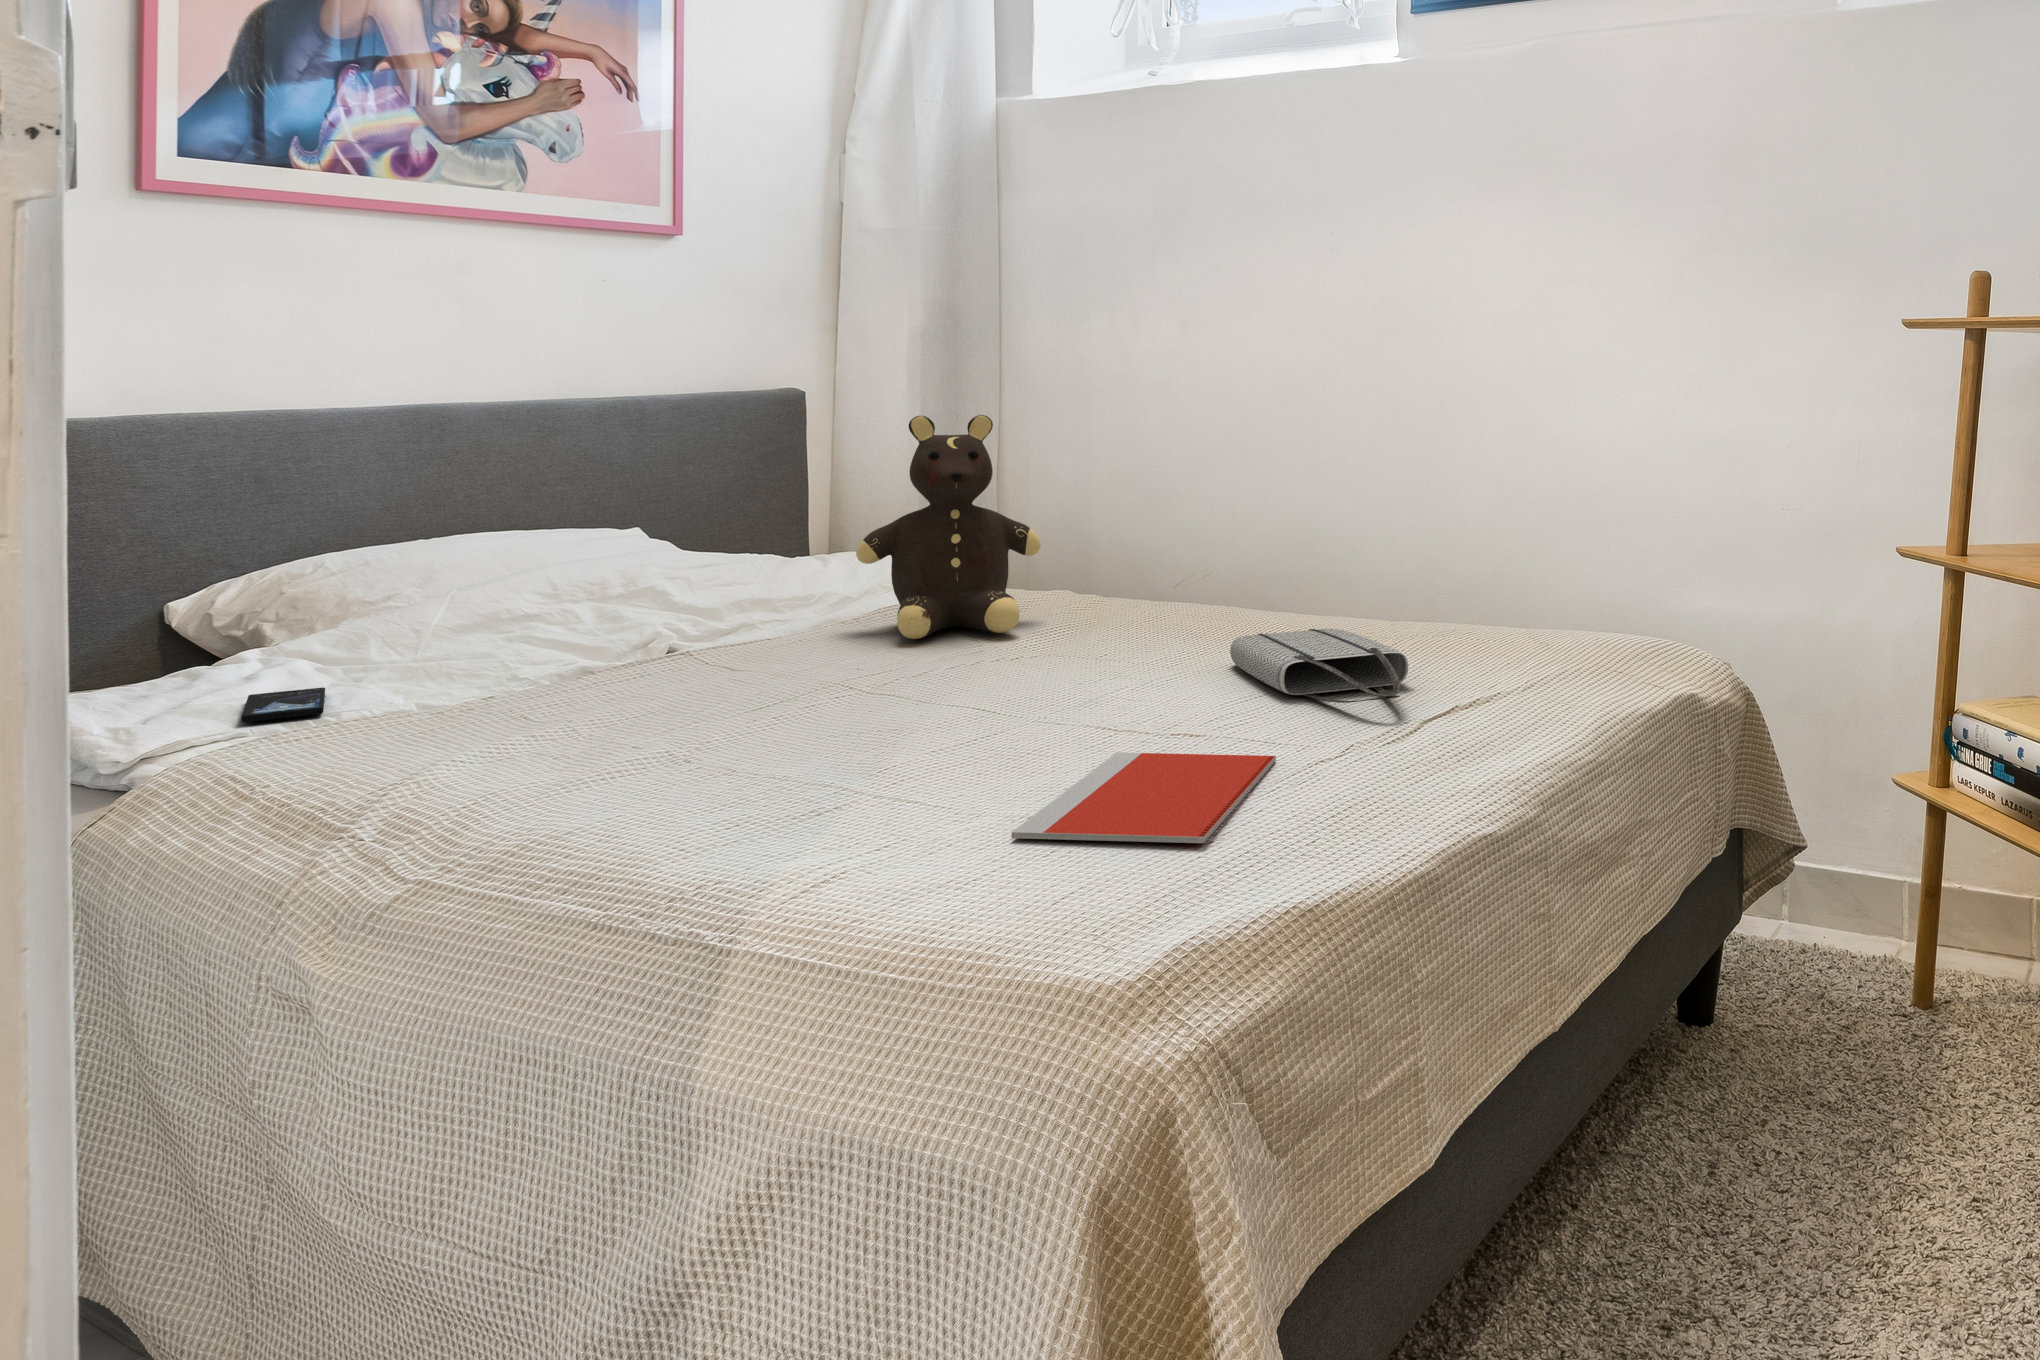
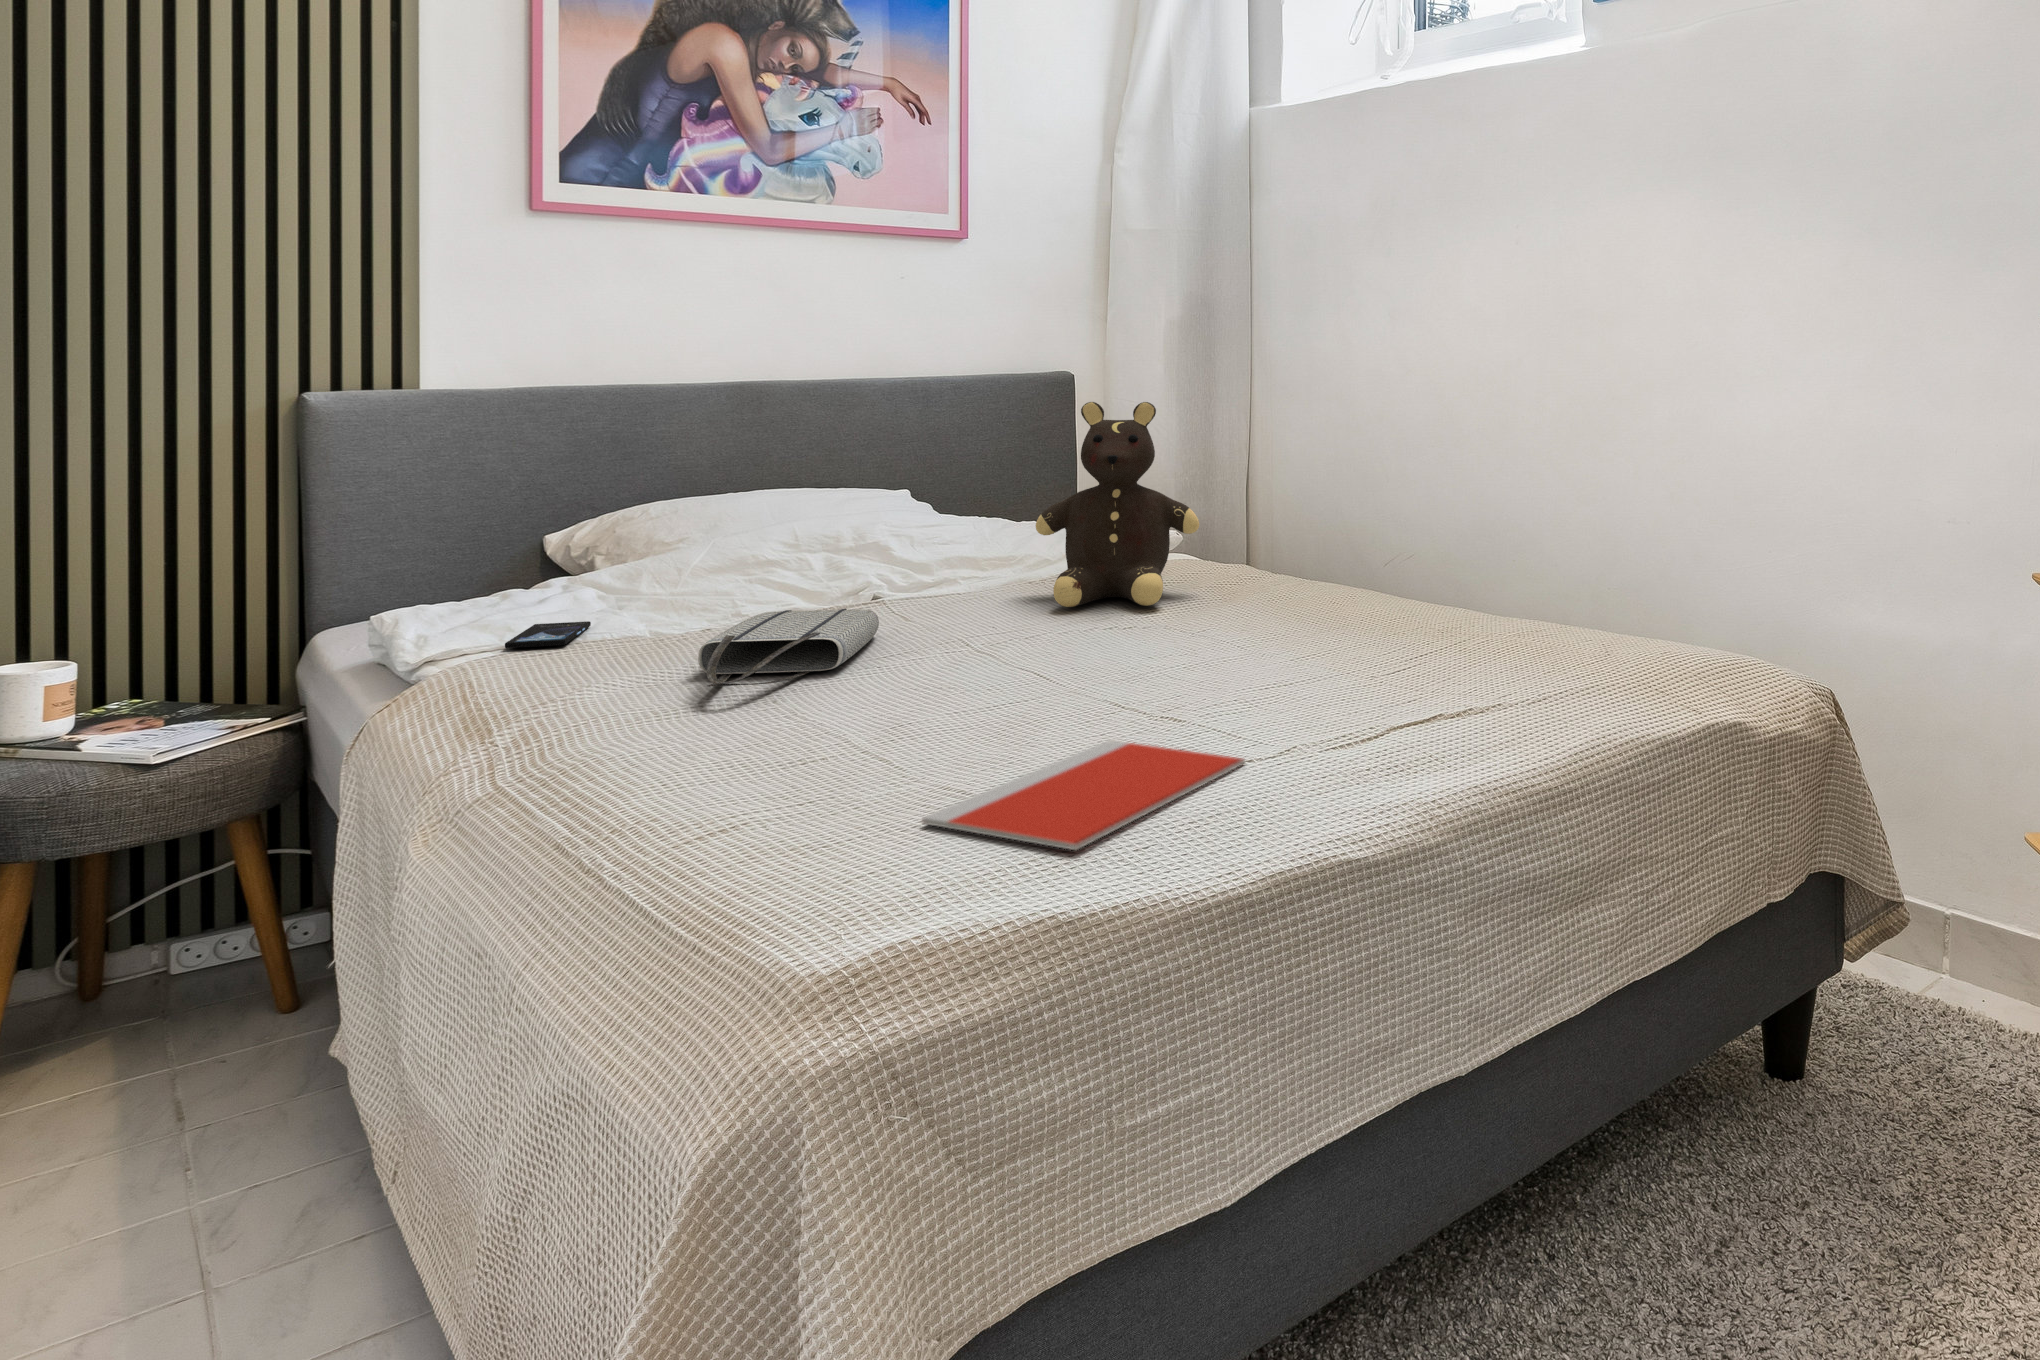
tote bag: present [1230,629,1408,703] -> present [698,609,879,686]

